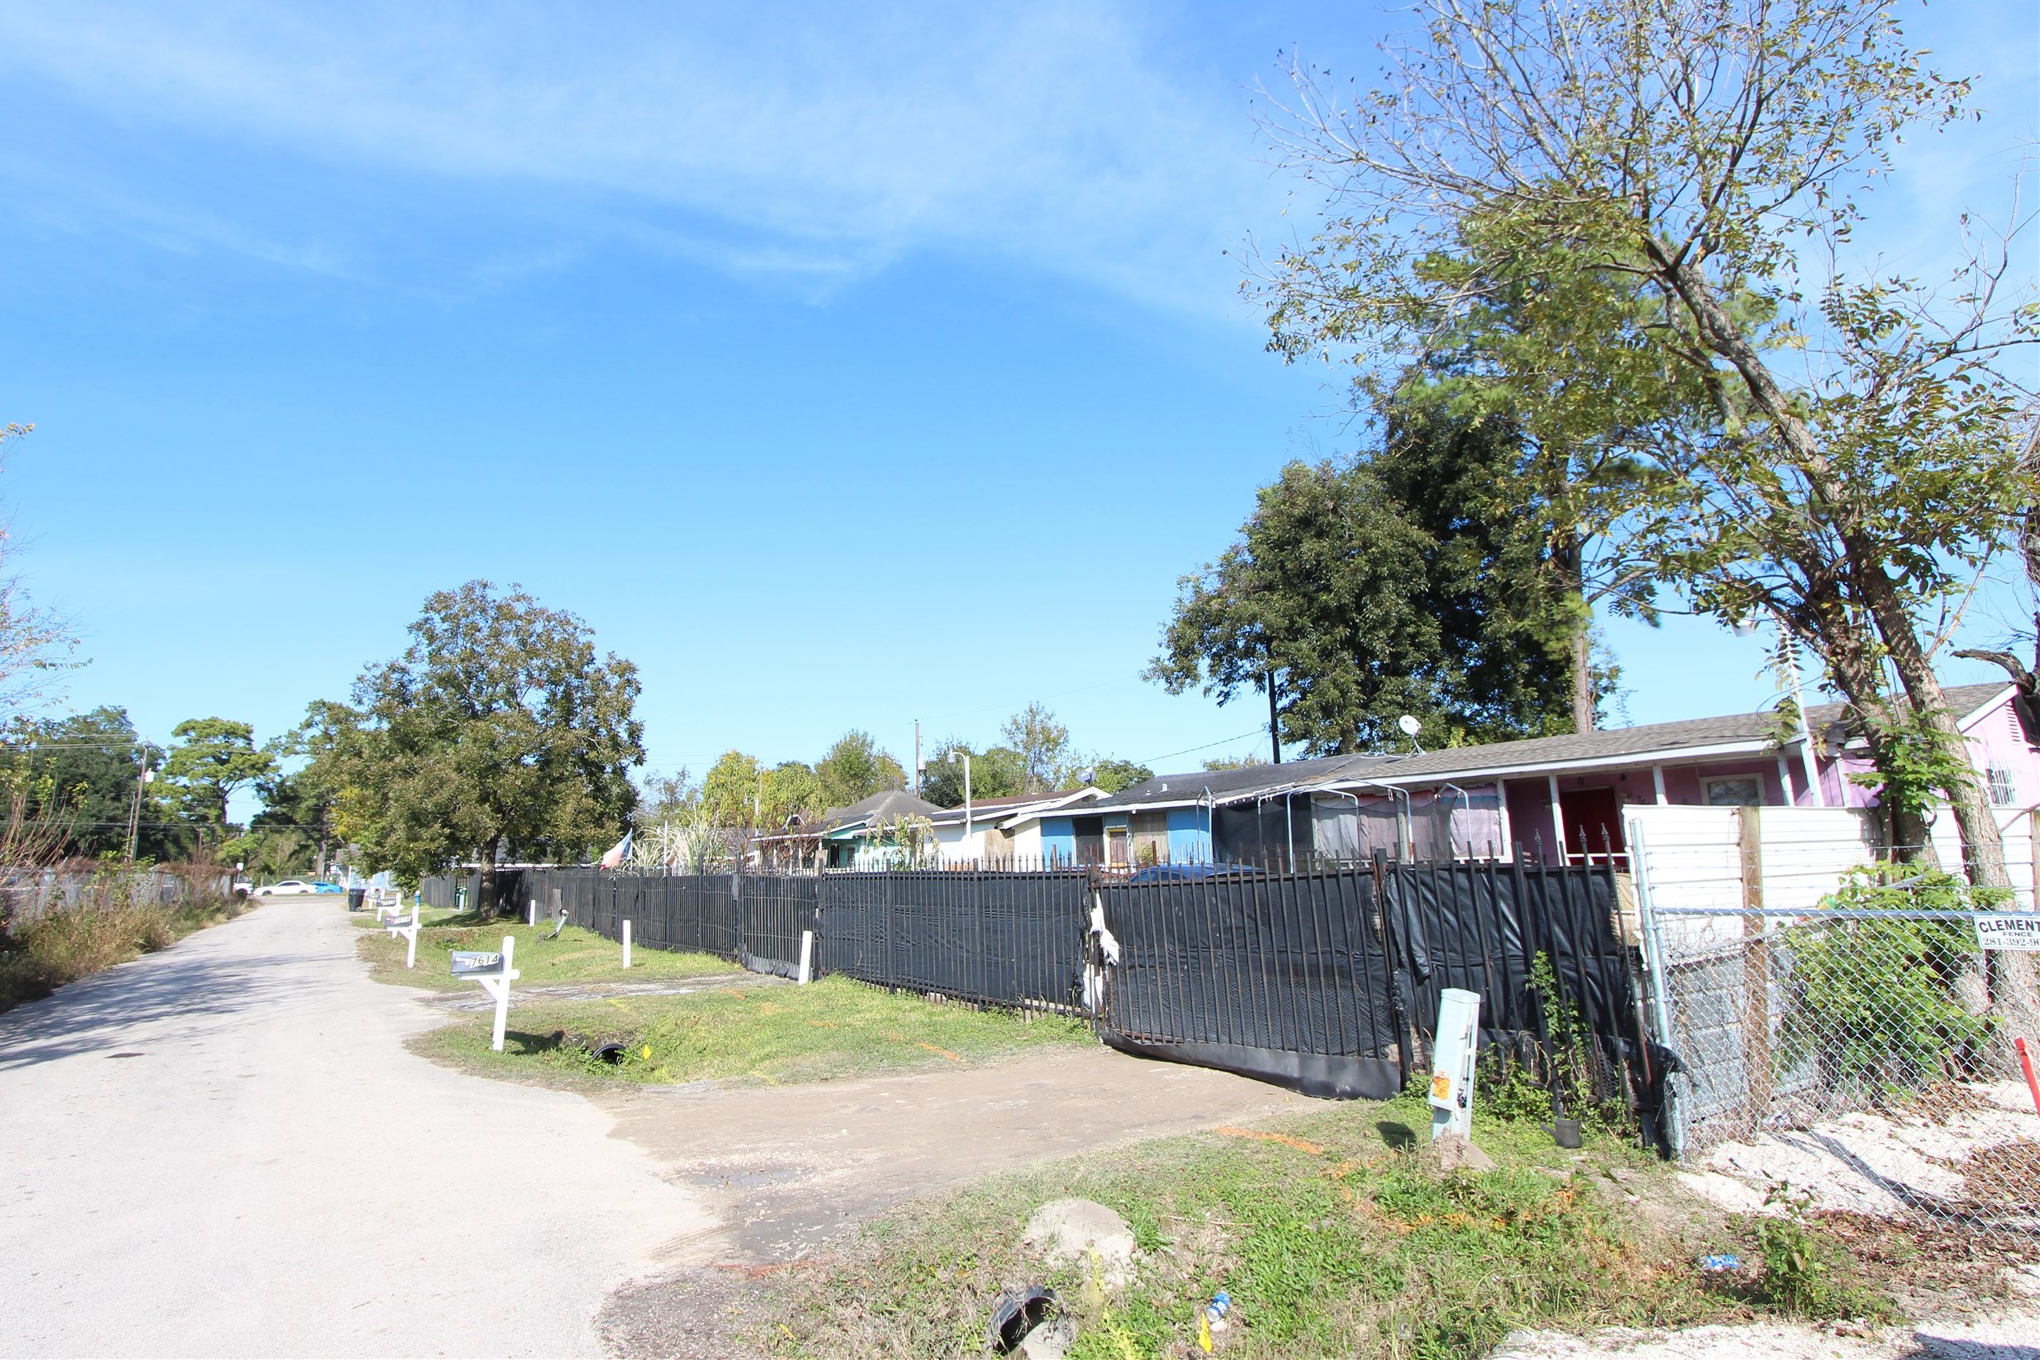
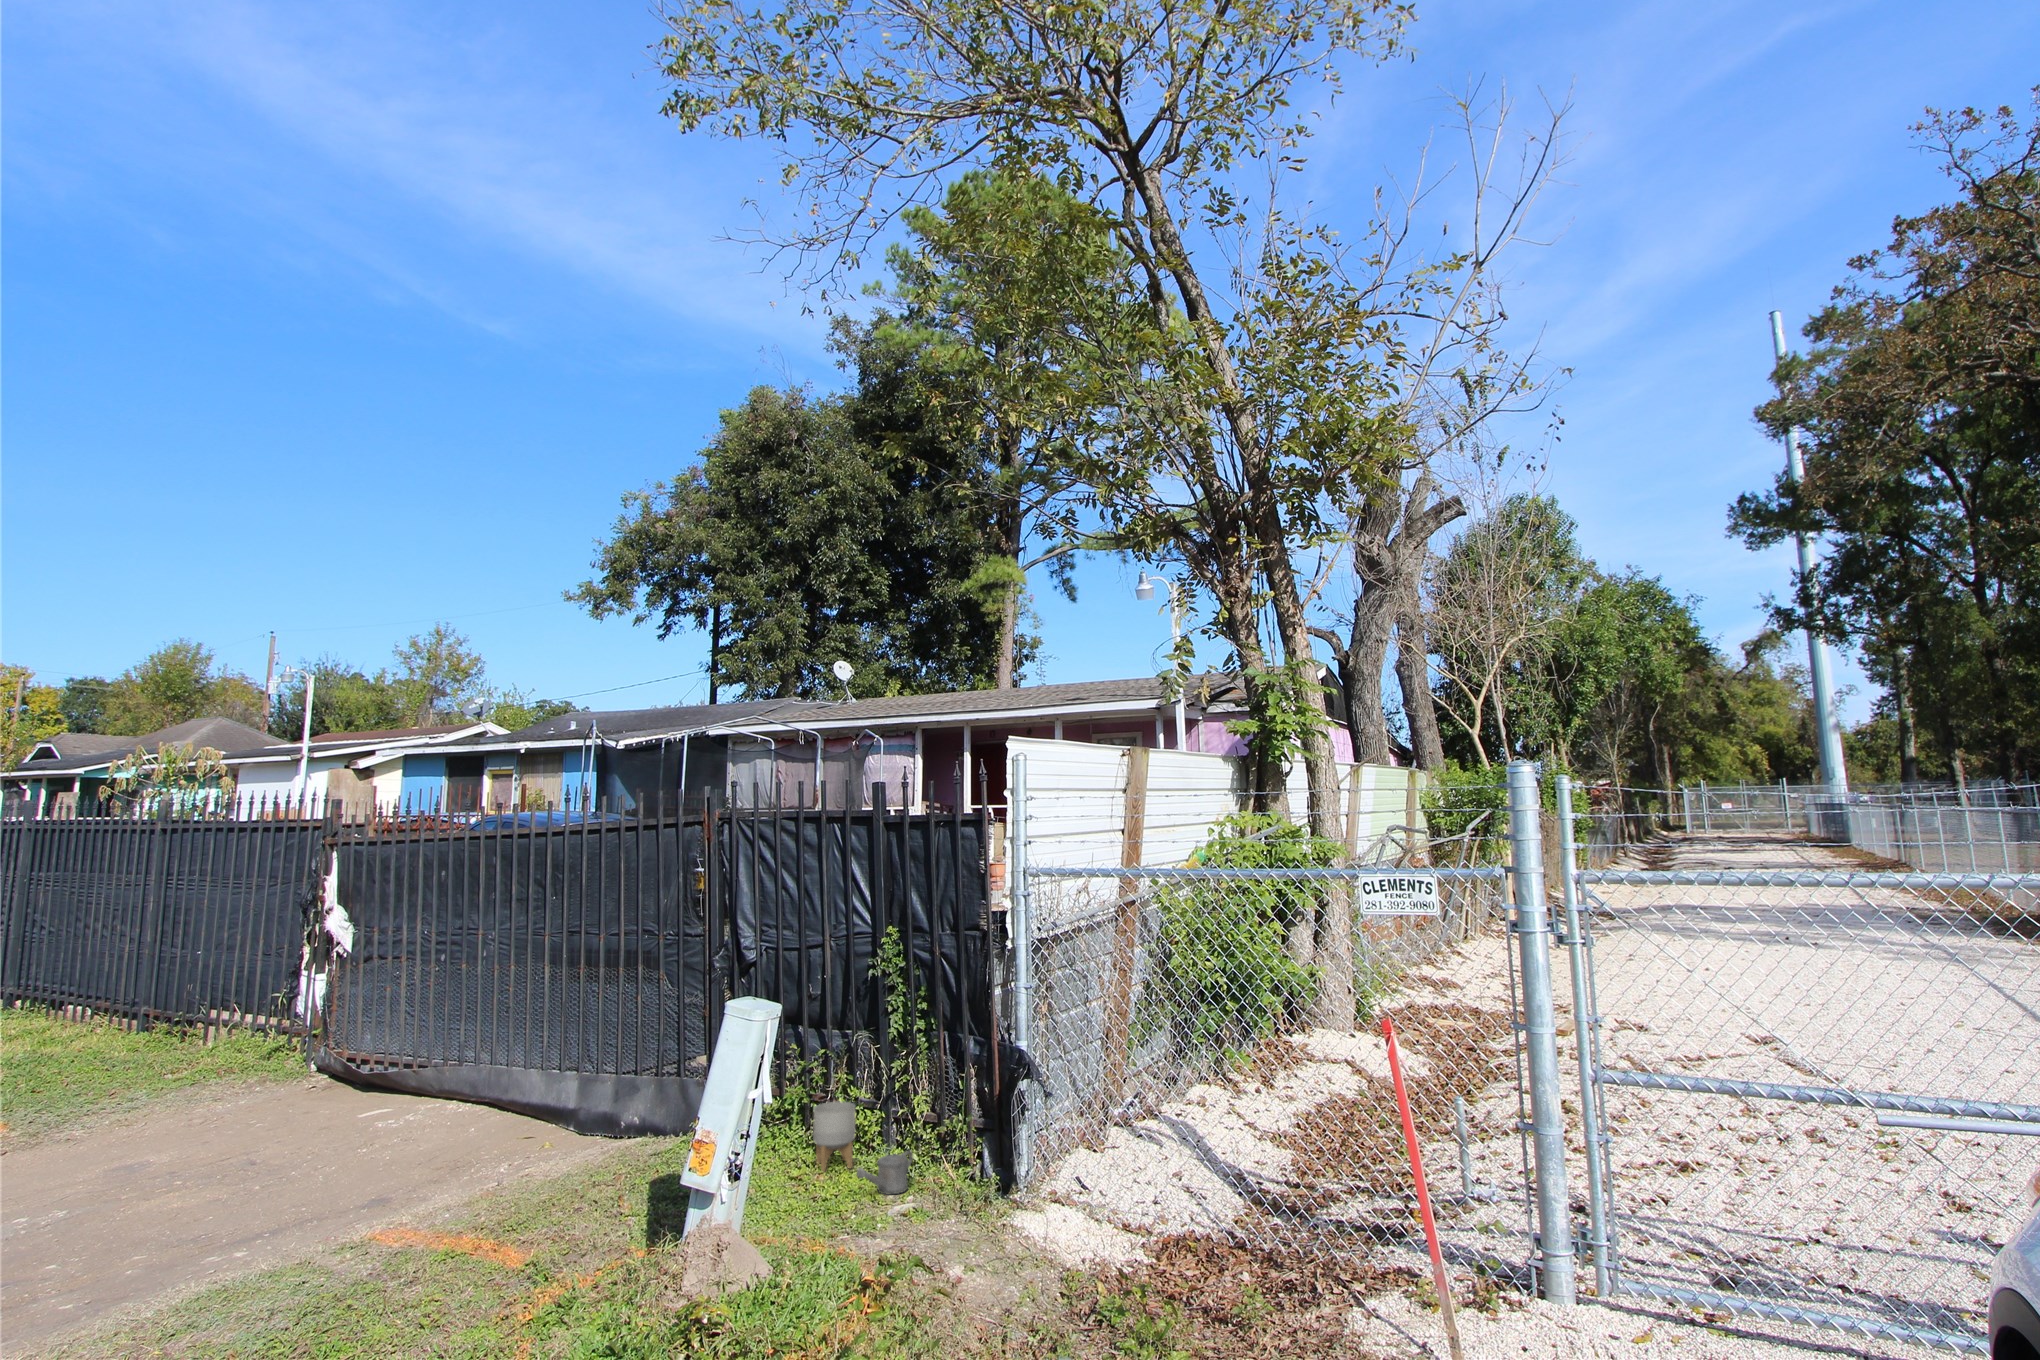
planter: none [1496,1080,1532,1129] -> present [813,1102,855,1172]

